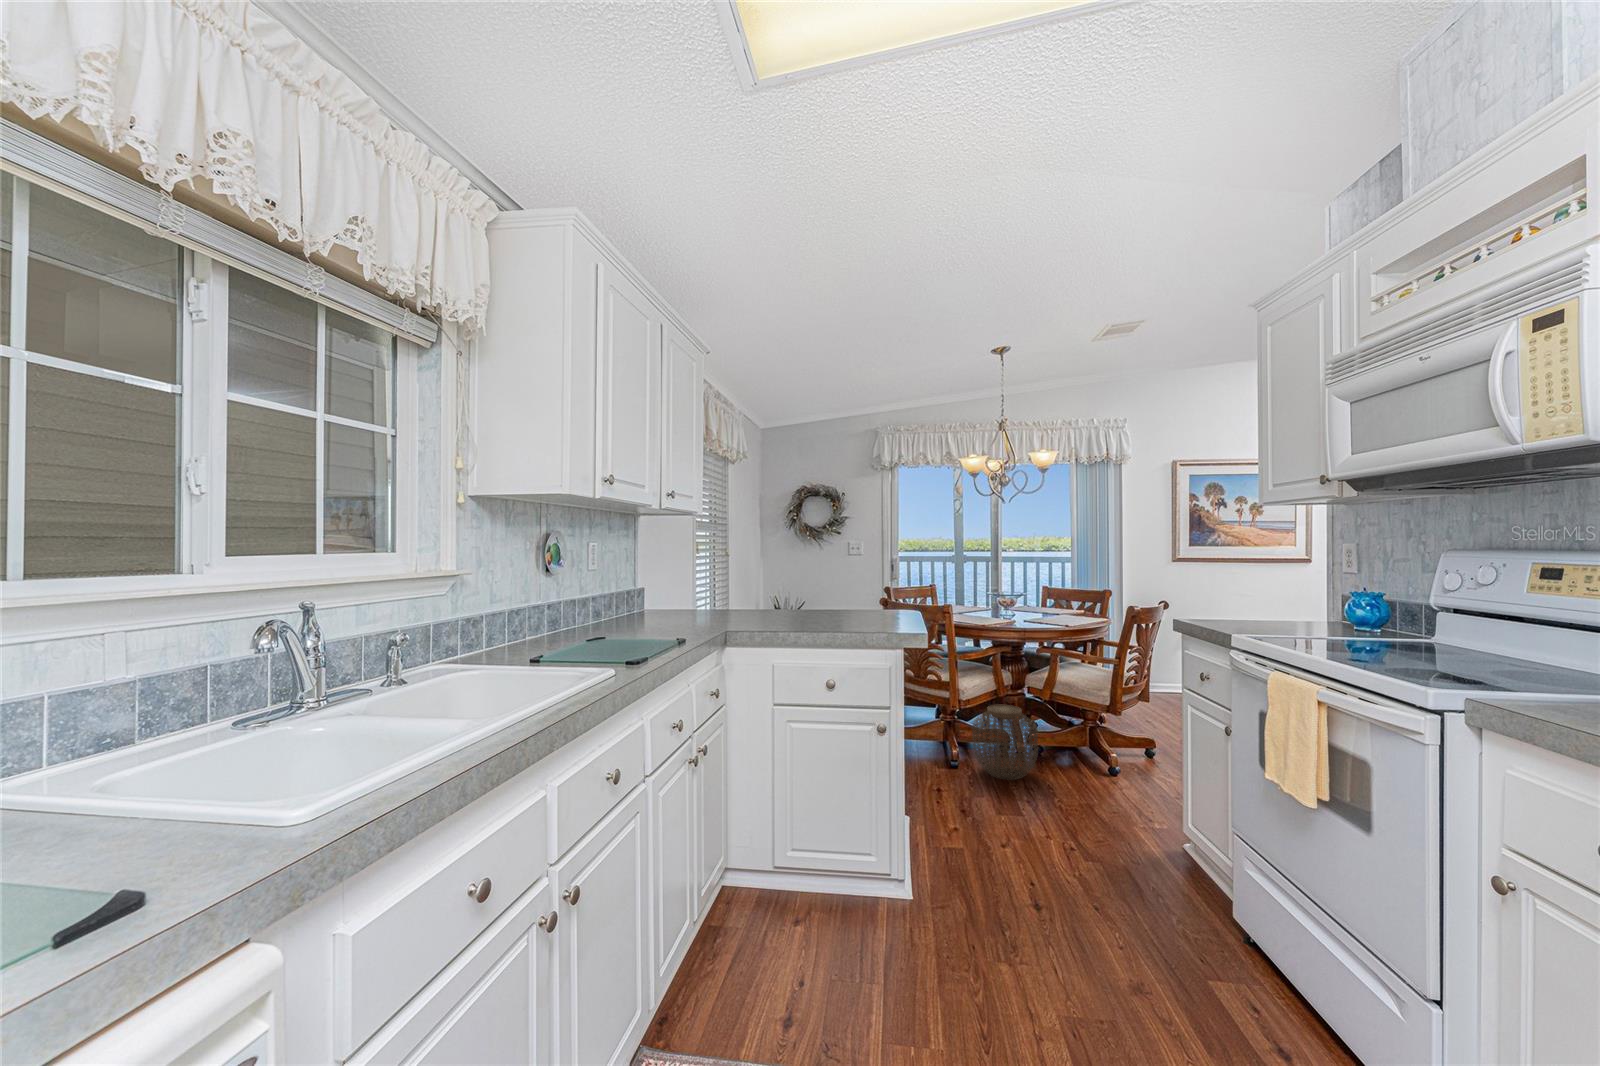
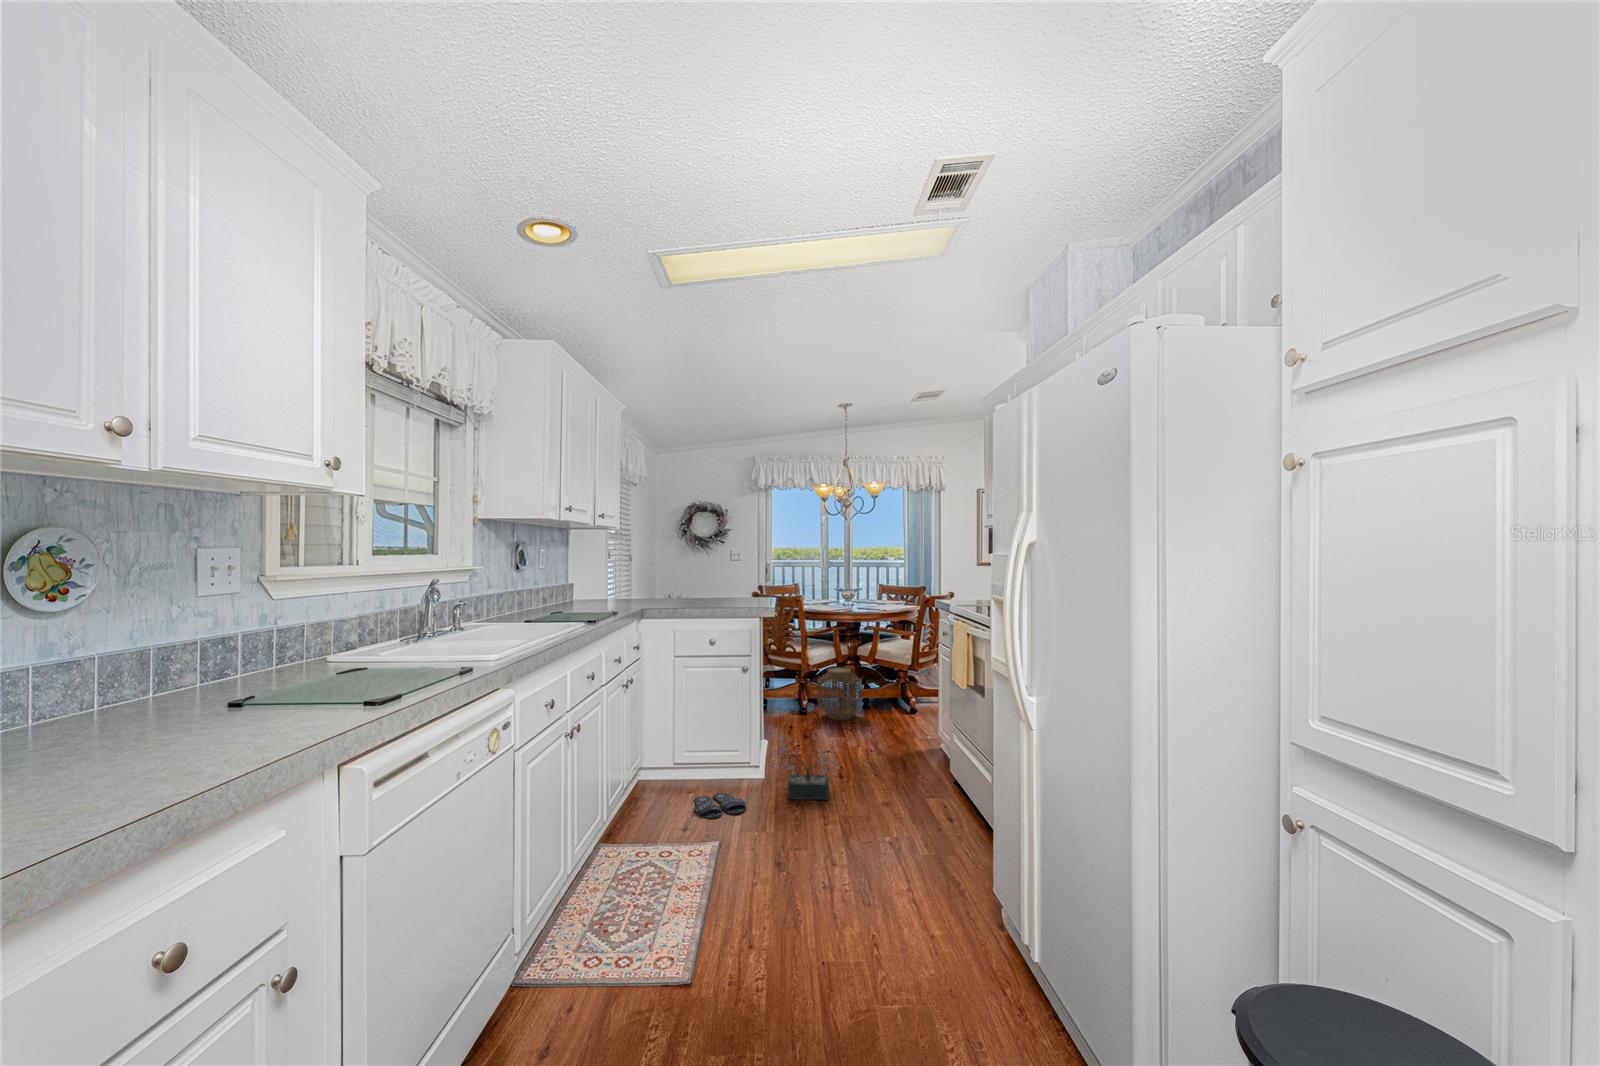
decorative plant: none [926,837,1045,962] -> present [771,735,840,800]
slippers: none [805,926,889,992] -> present [694,793,746,819]

